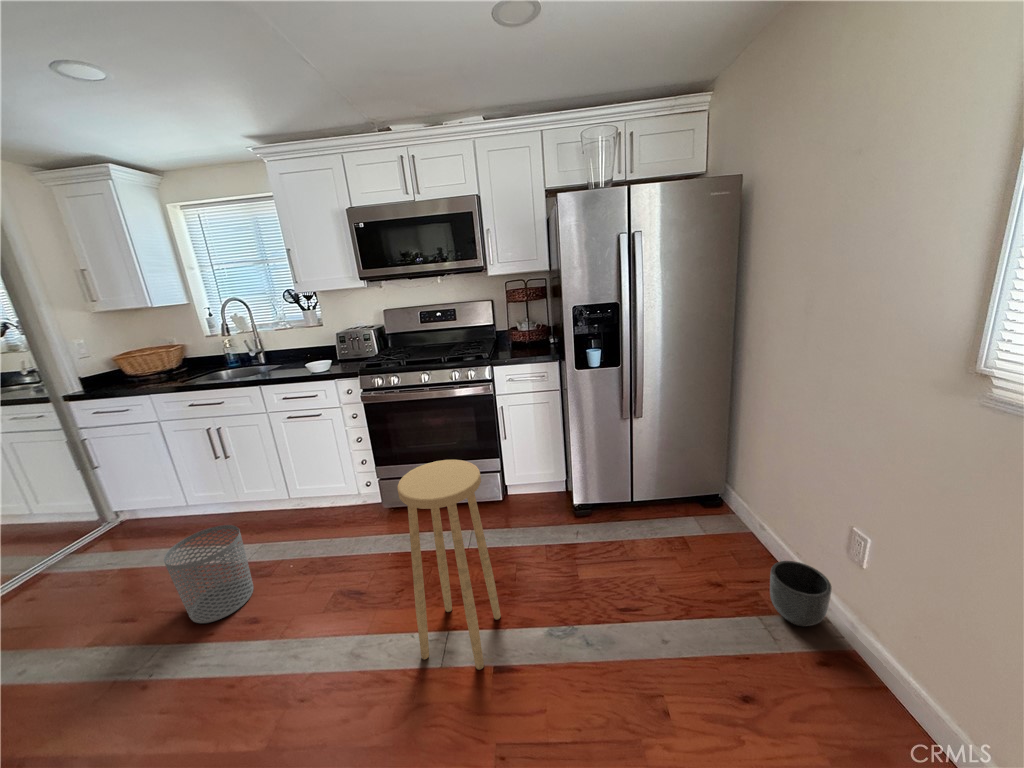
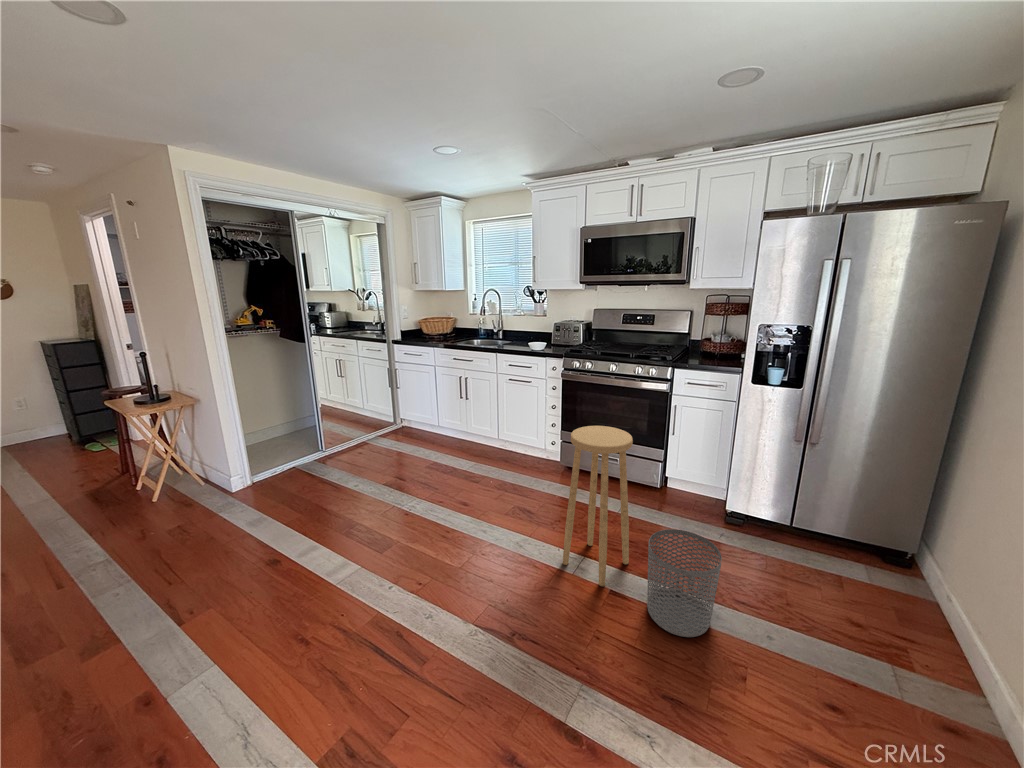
waste bin: present [164,525,253,623] -> present [647,529,722,637]
planter: present [770,561,832,627] -> none [915,623,998,698]

